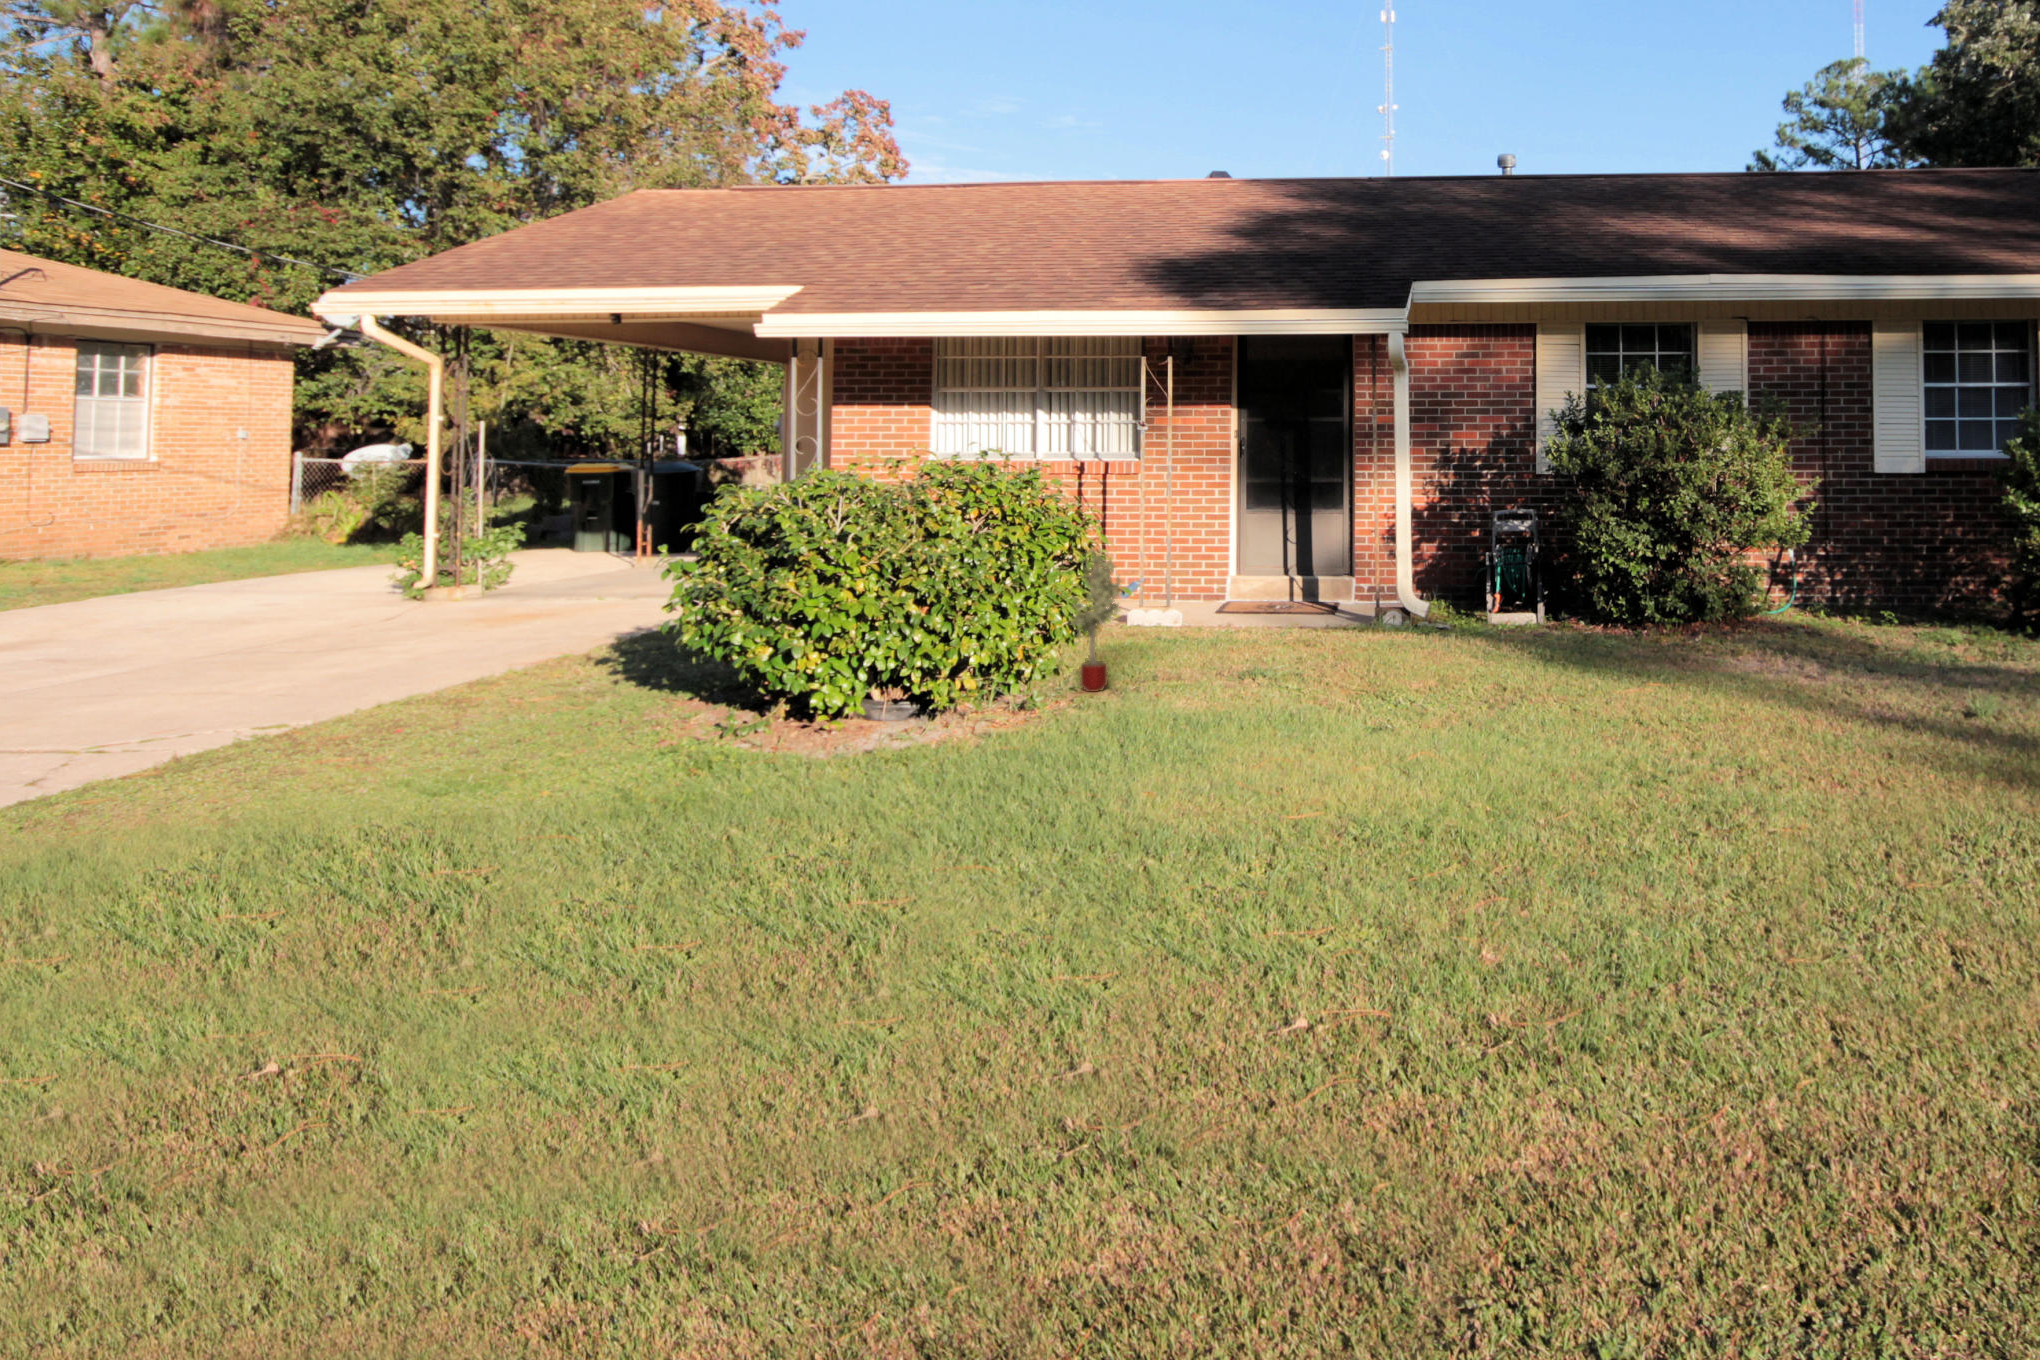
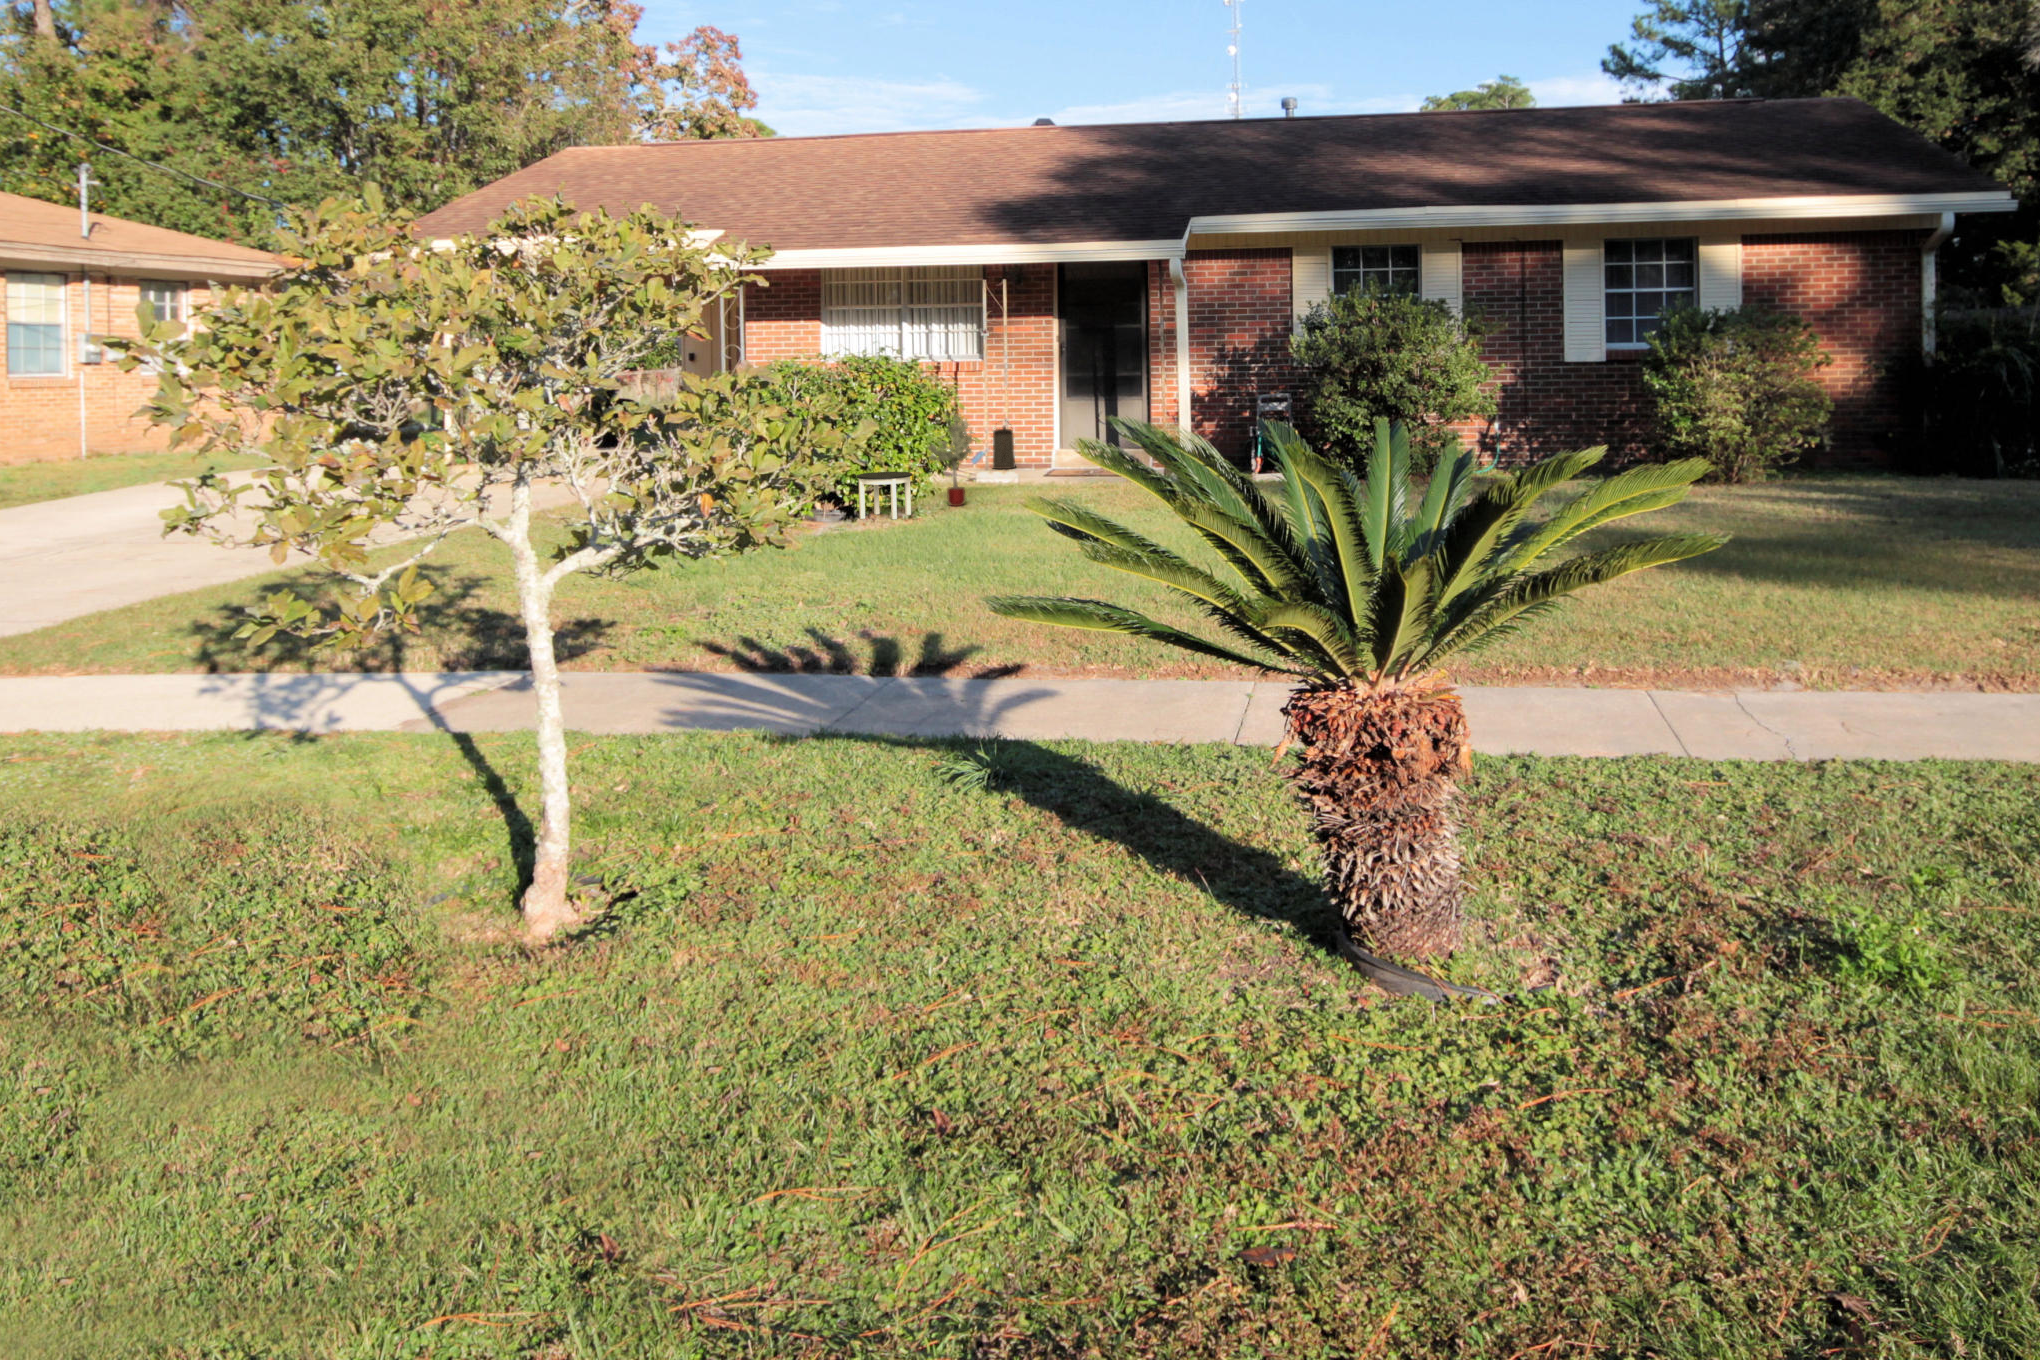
watering can: none [1145,541,1177,606] -> present [992,426,1016,469]
round table: none [936,645,1025,727] -> present [856,472,912,520]

